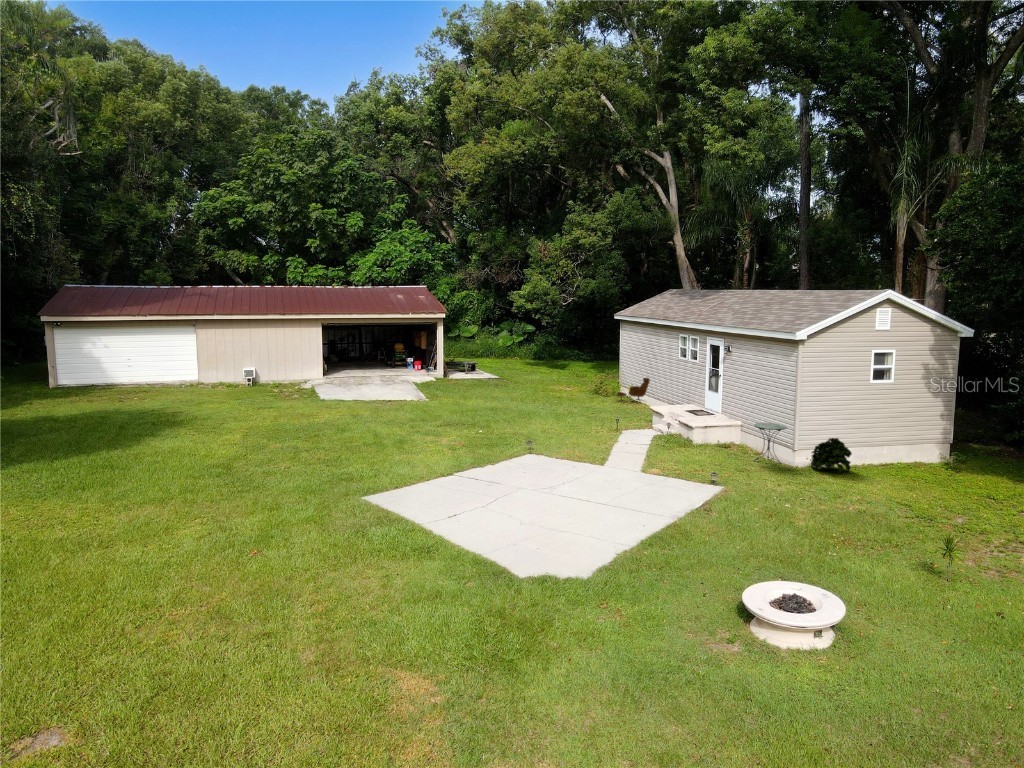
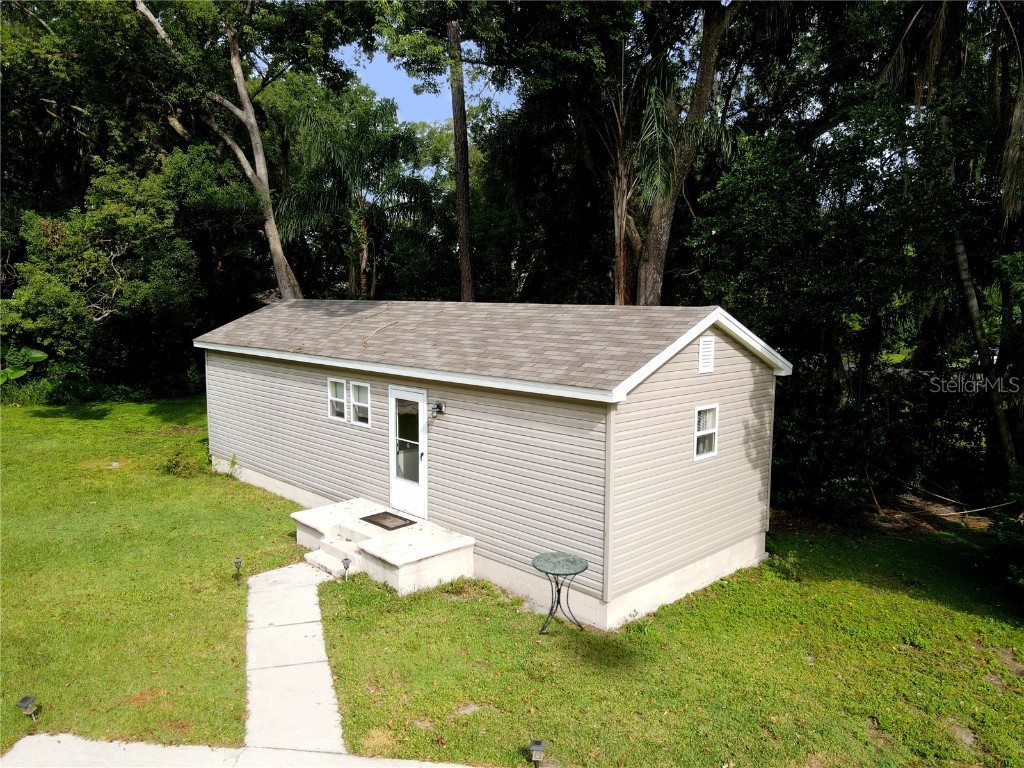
lounge chair: present [617,378,650,401] -> none [213,445,271,494]
potted plant: present [811,438,852,473] -> none [628,569,699,637]

